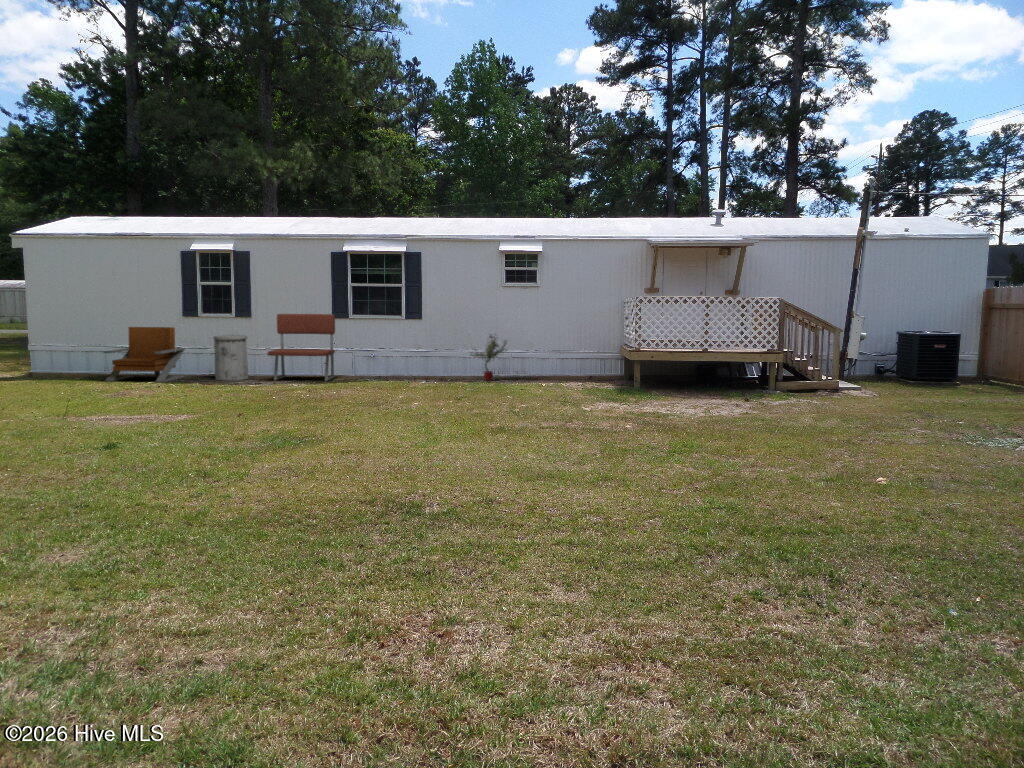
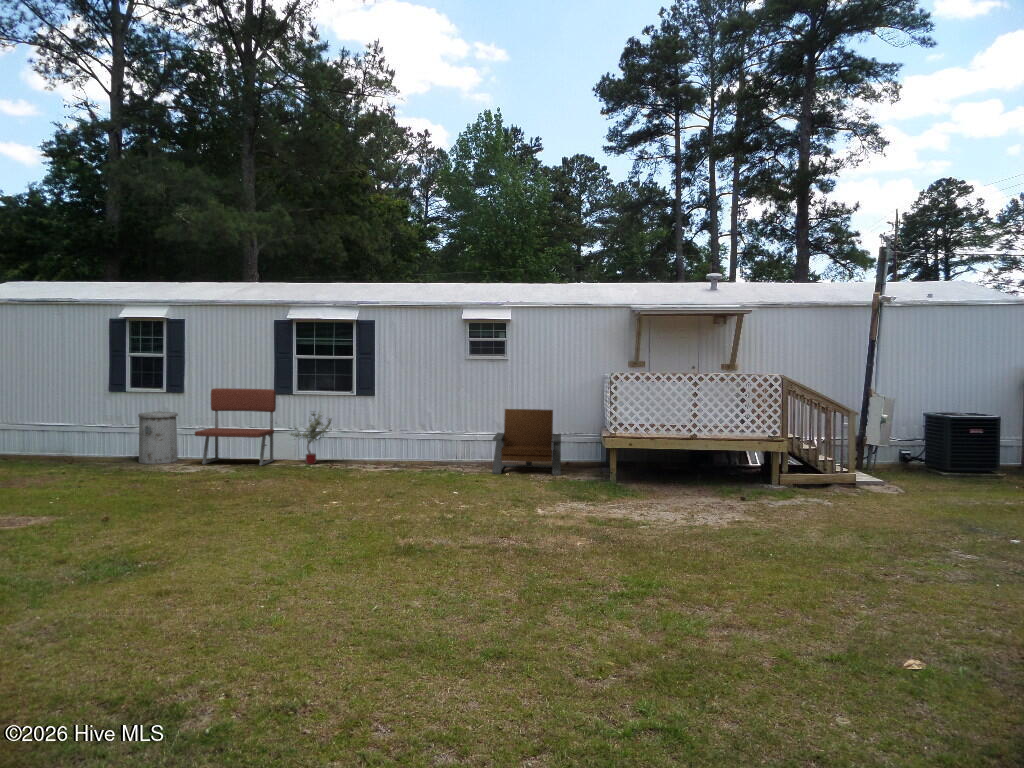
lounge chair: present [104,327,185,382] -> present [492,409,561,475]
potted tree: present [471,334,507,381] -> present [291,412,332,464]

